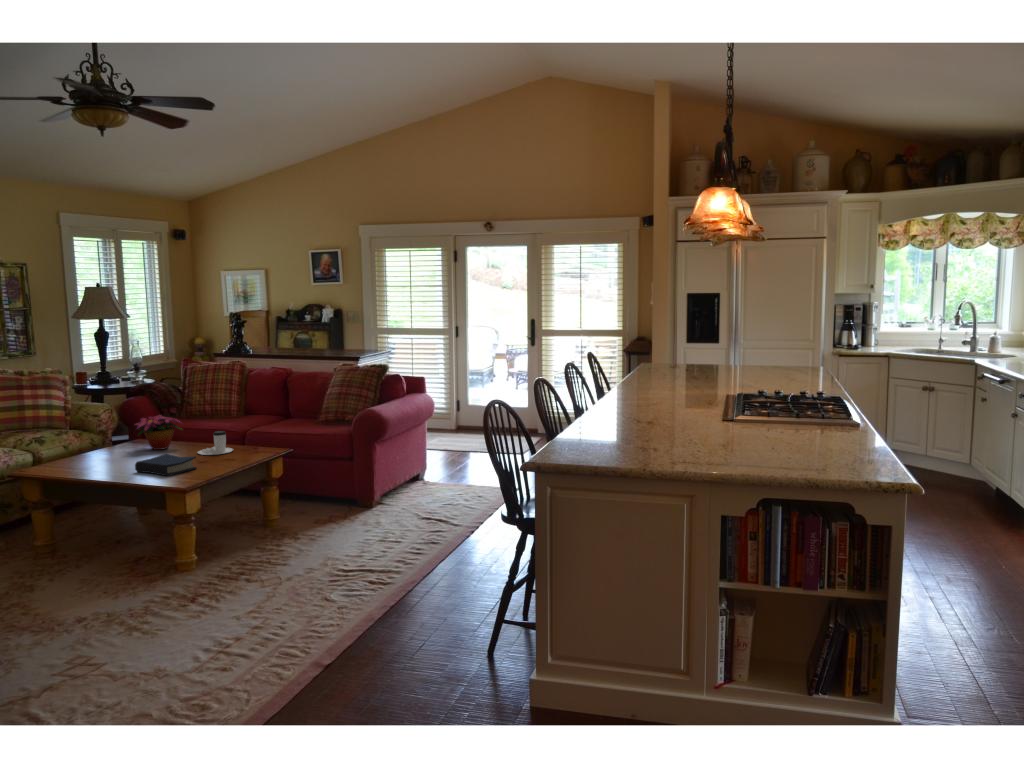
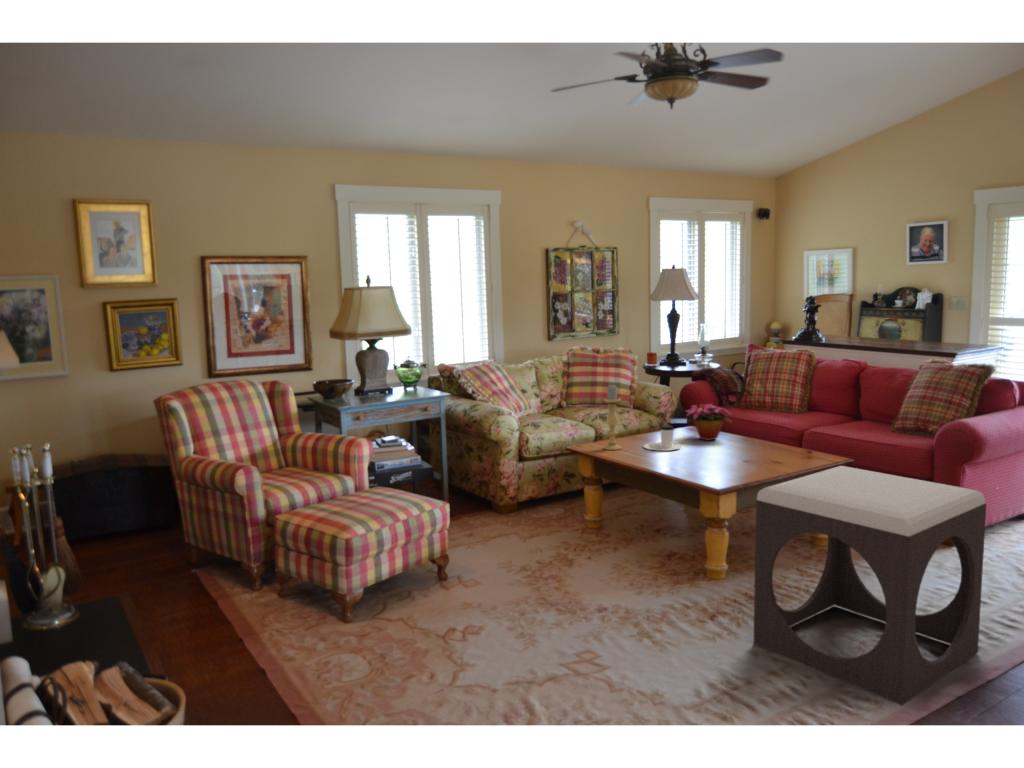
candle holder: none [46,405,71,472] -> present [604,385,621,450]
coffee cup: present [198,431,233,455] -> present [644,425,680,451]
footstool: none [227,451,398,621] -> present [753,466,986,705]
hardback book: present [135,454,197,476] -> none [676,446,737,472]

